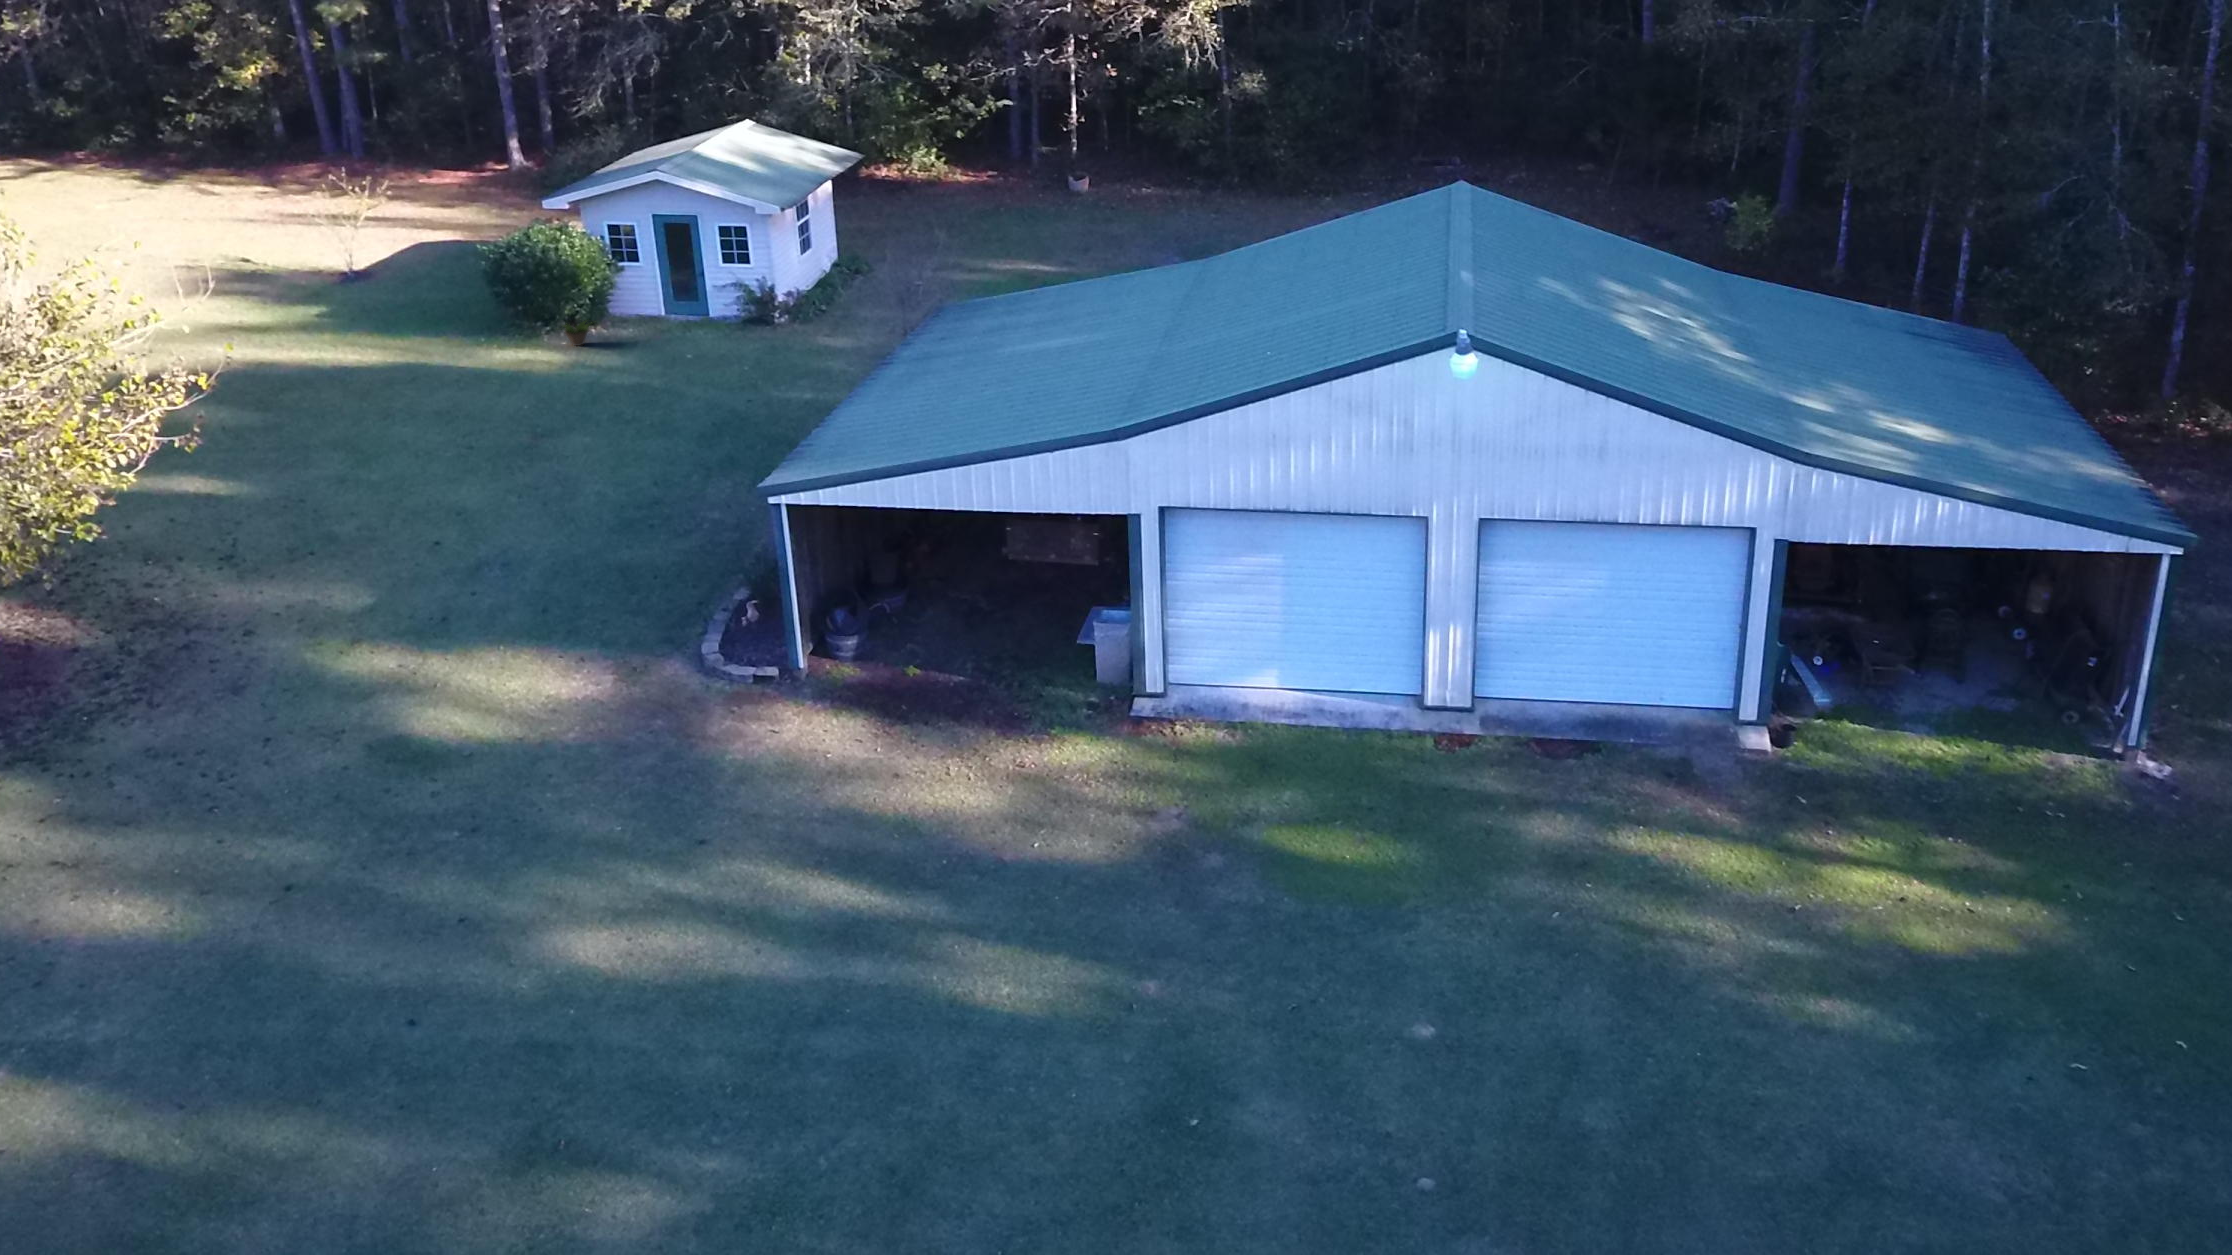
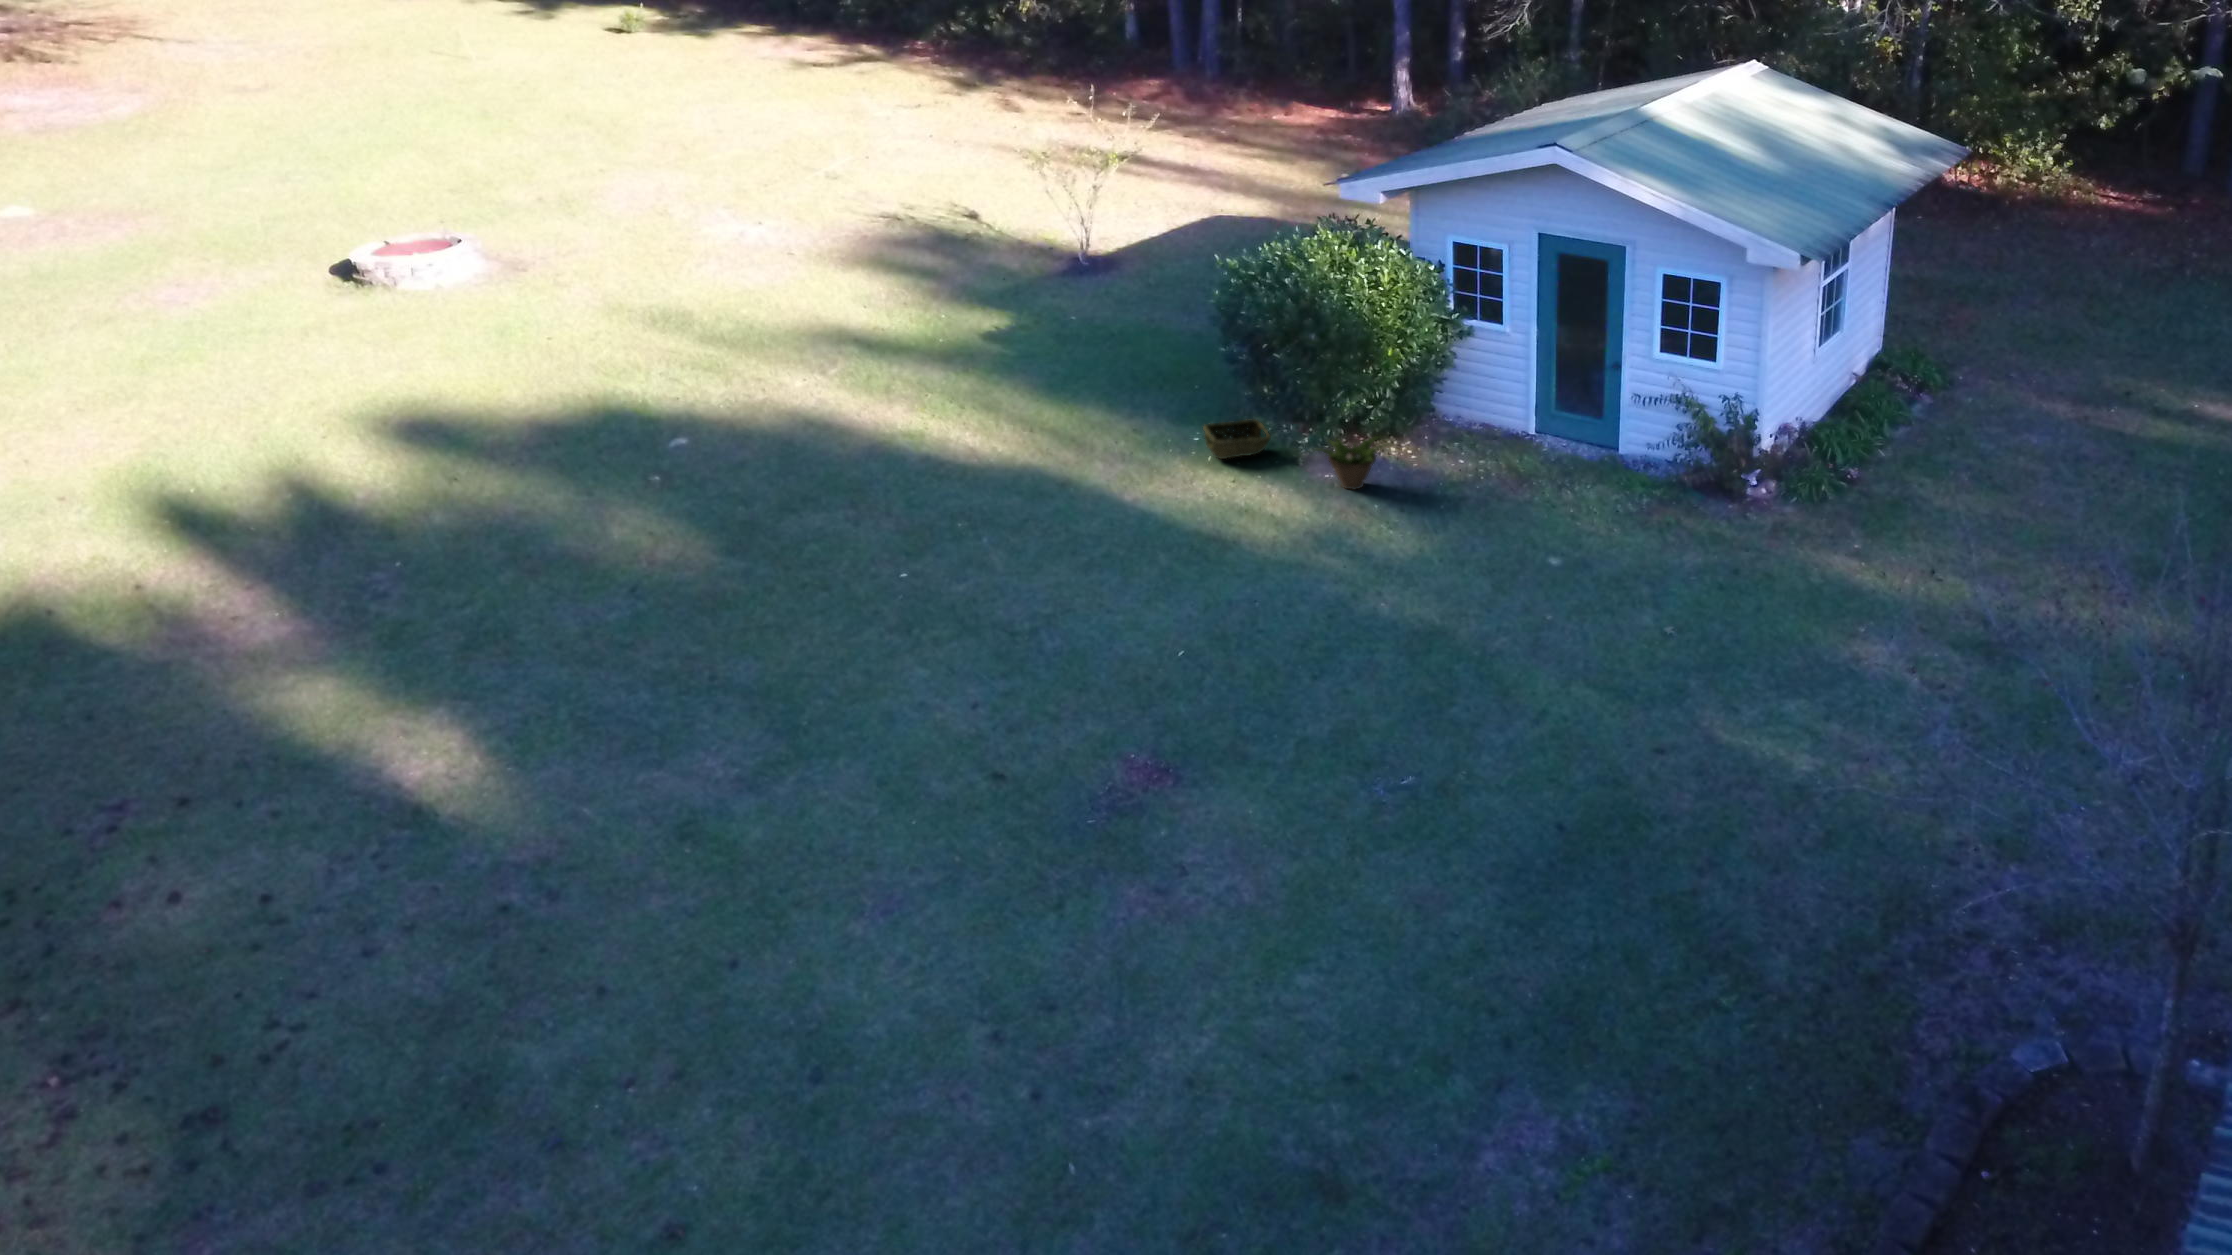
woven basket: none [491,323,529,344] -> present [1204,420,1271,459]

